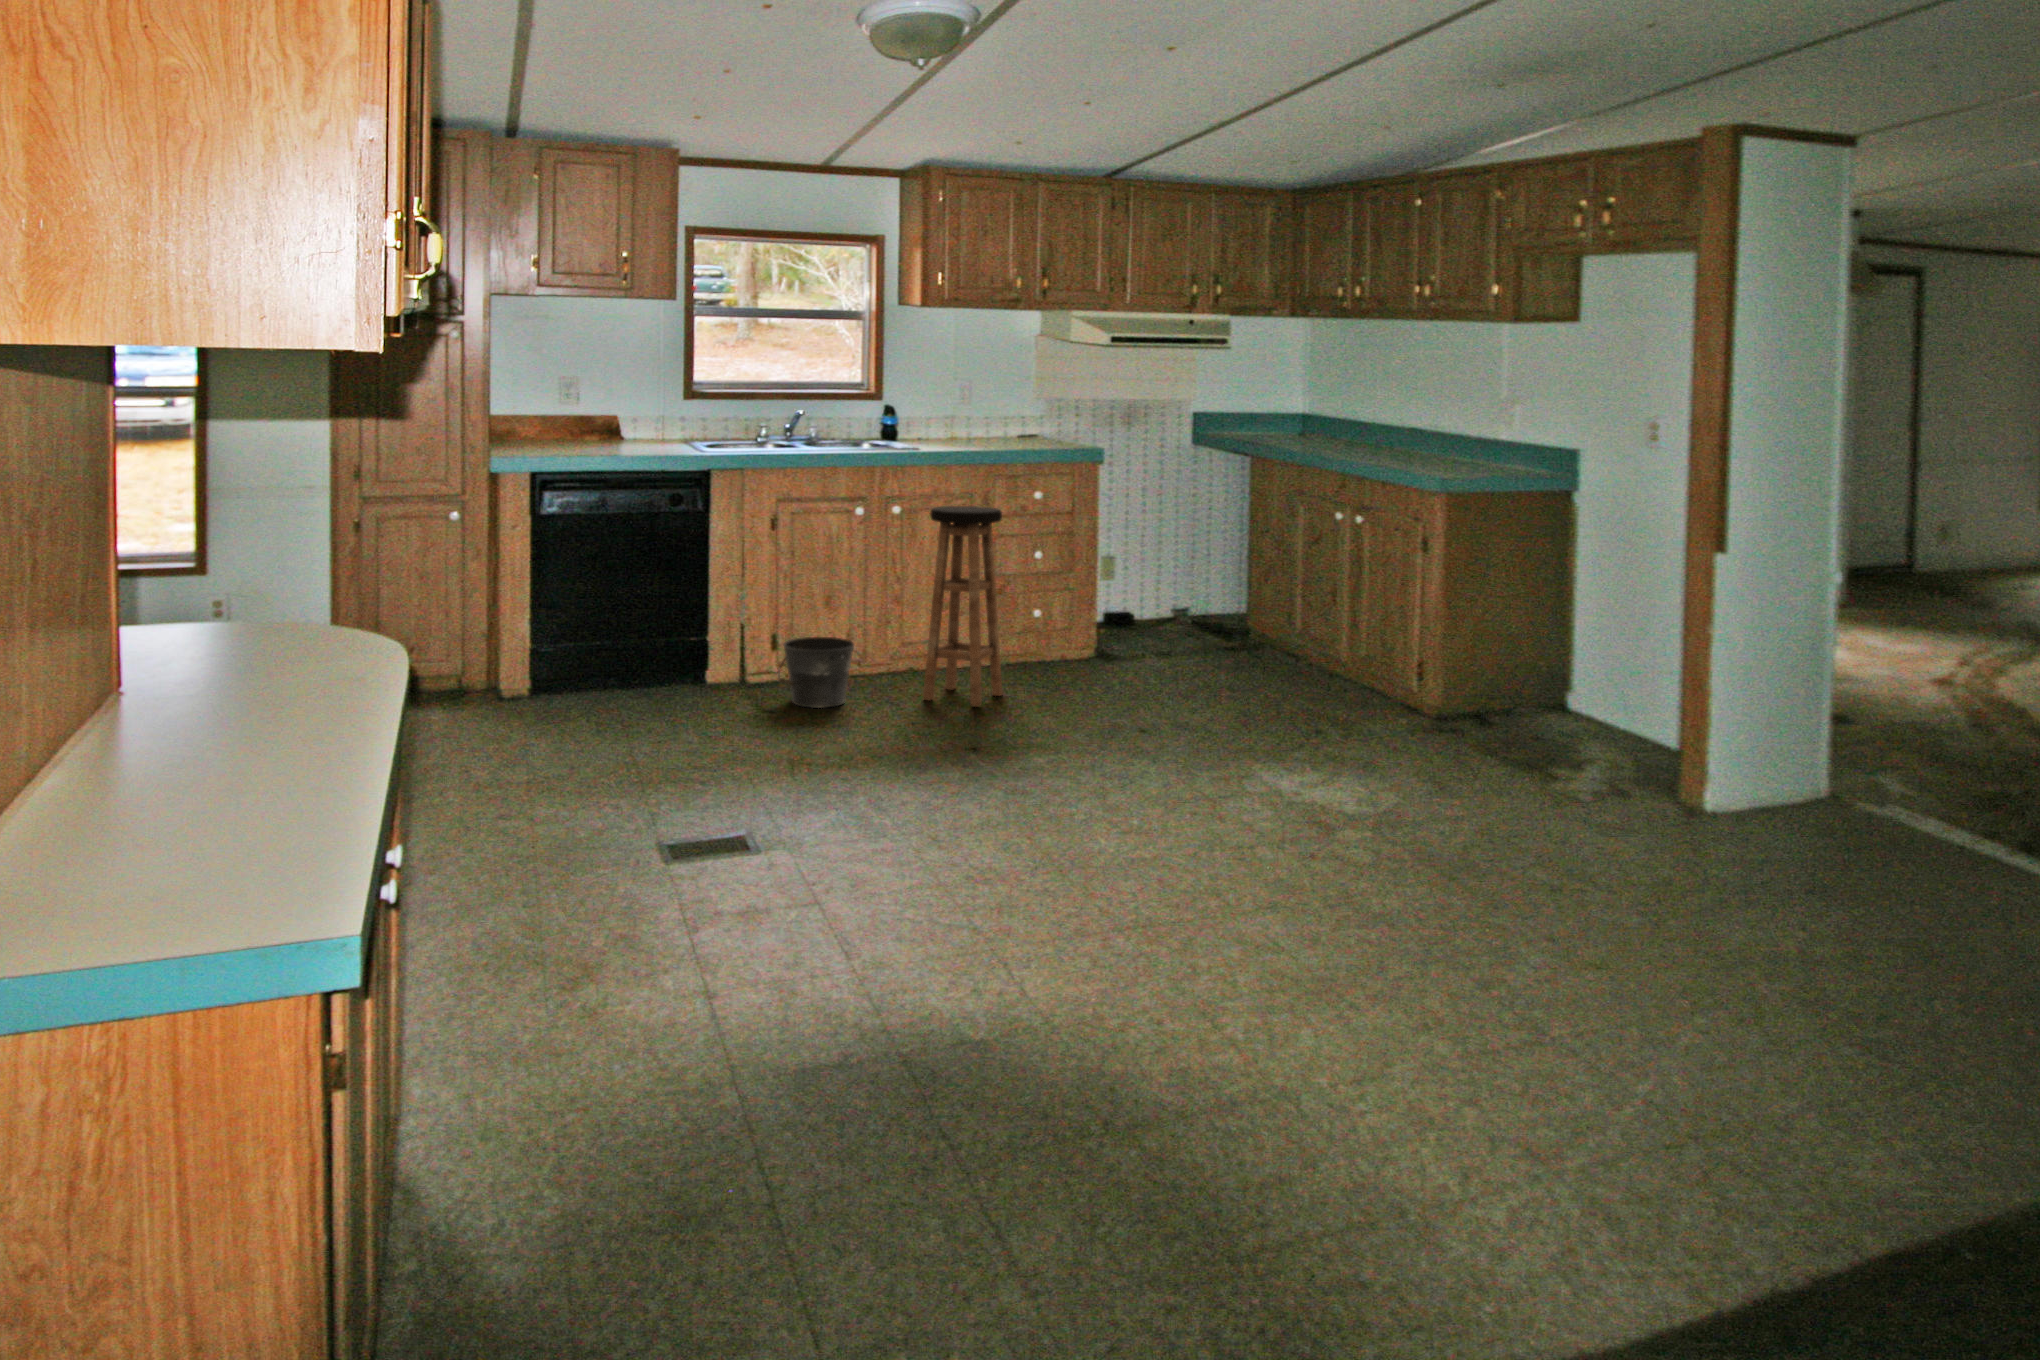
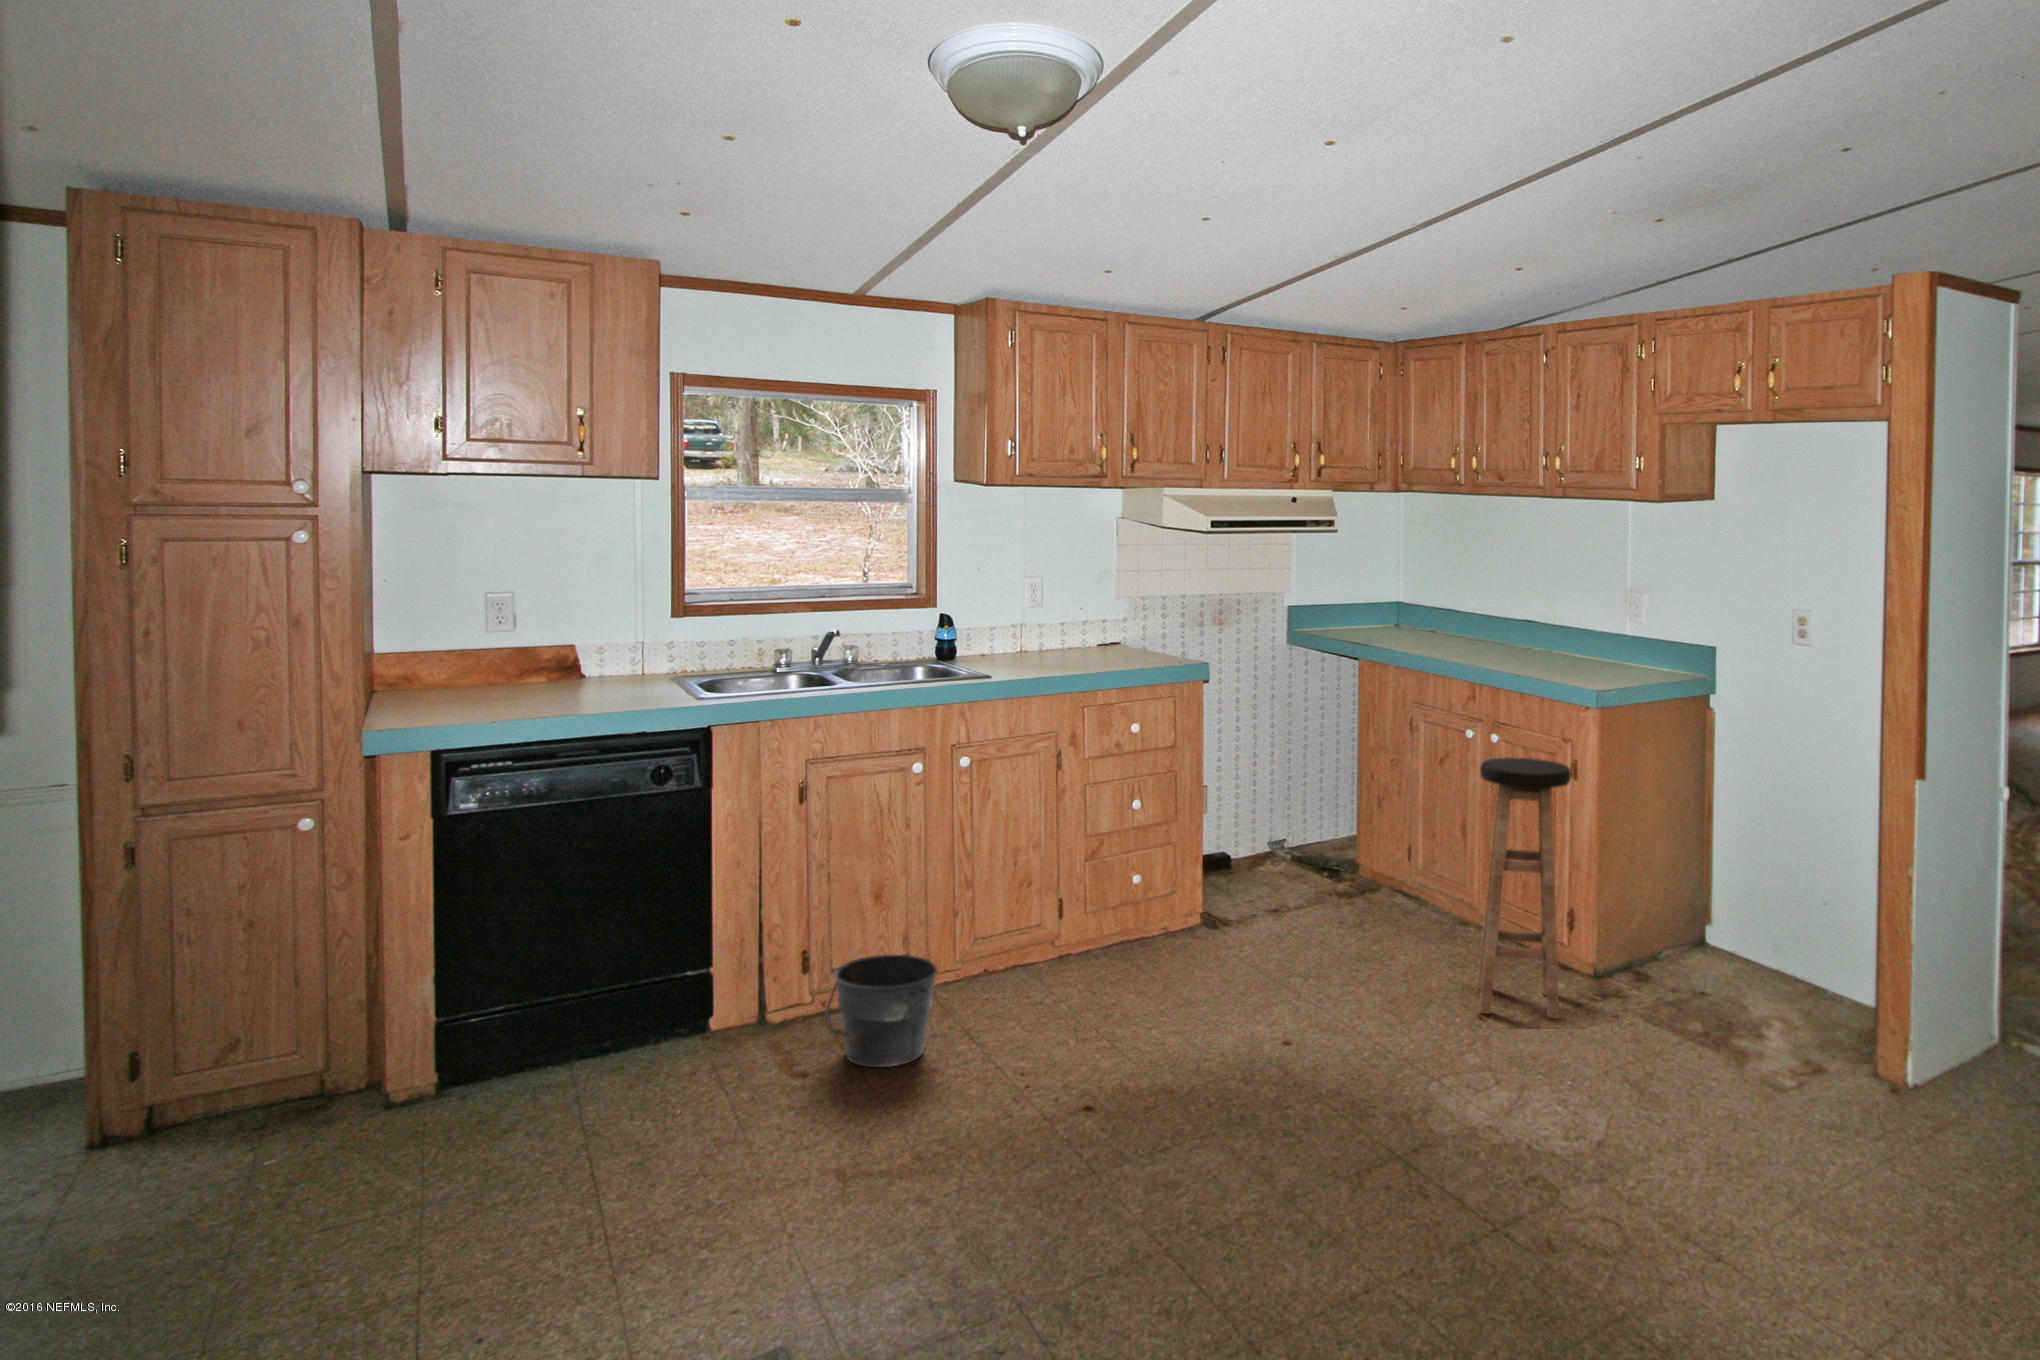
bar stool: present [923,506,1002,707] -> present [1477,758,1571,1018]

